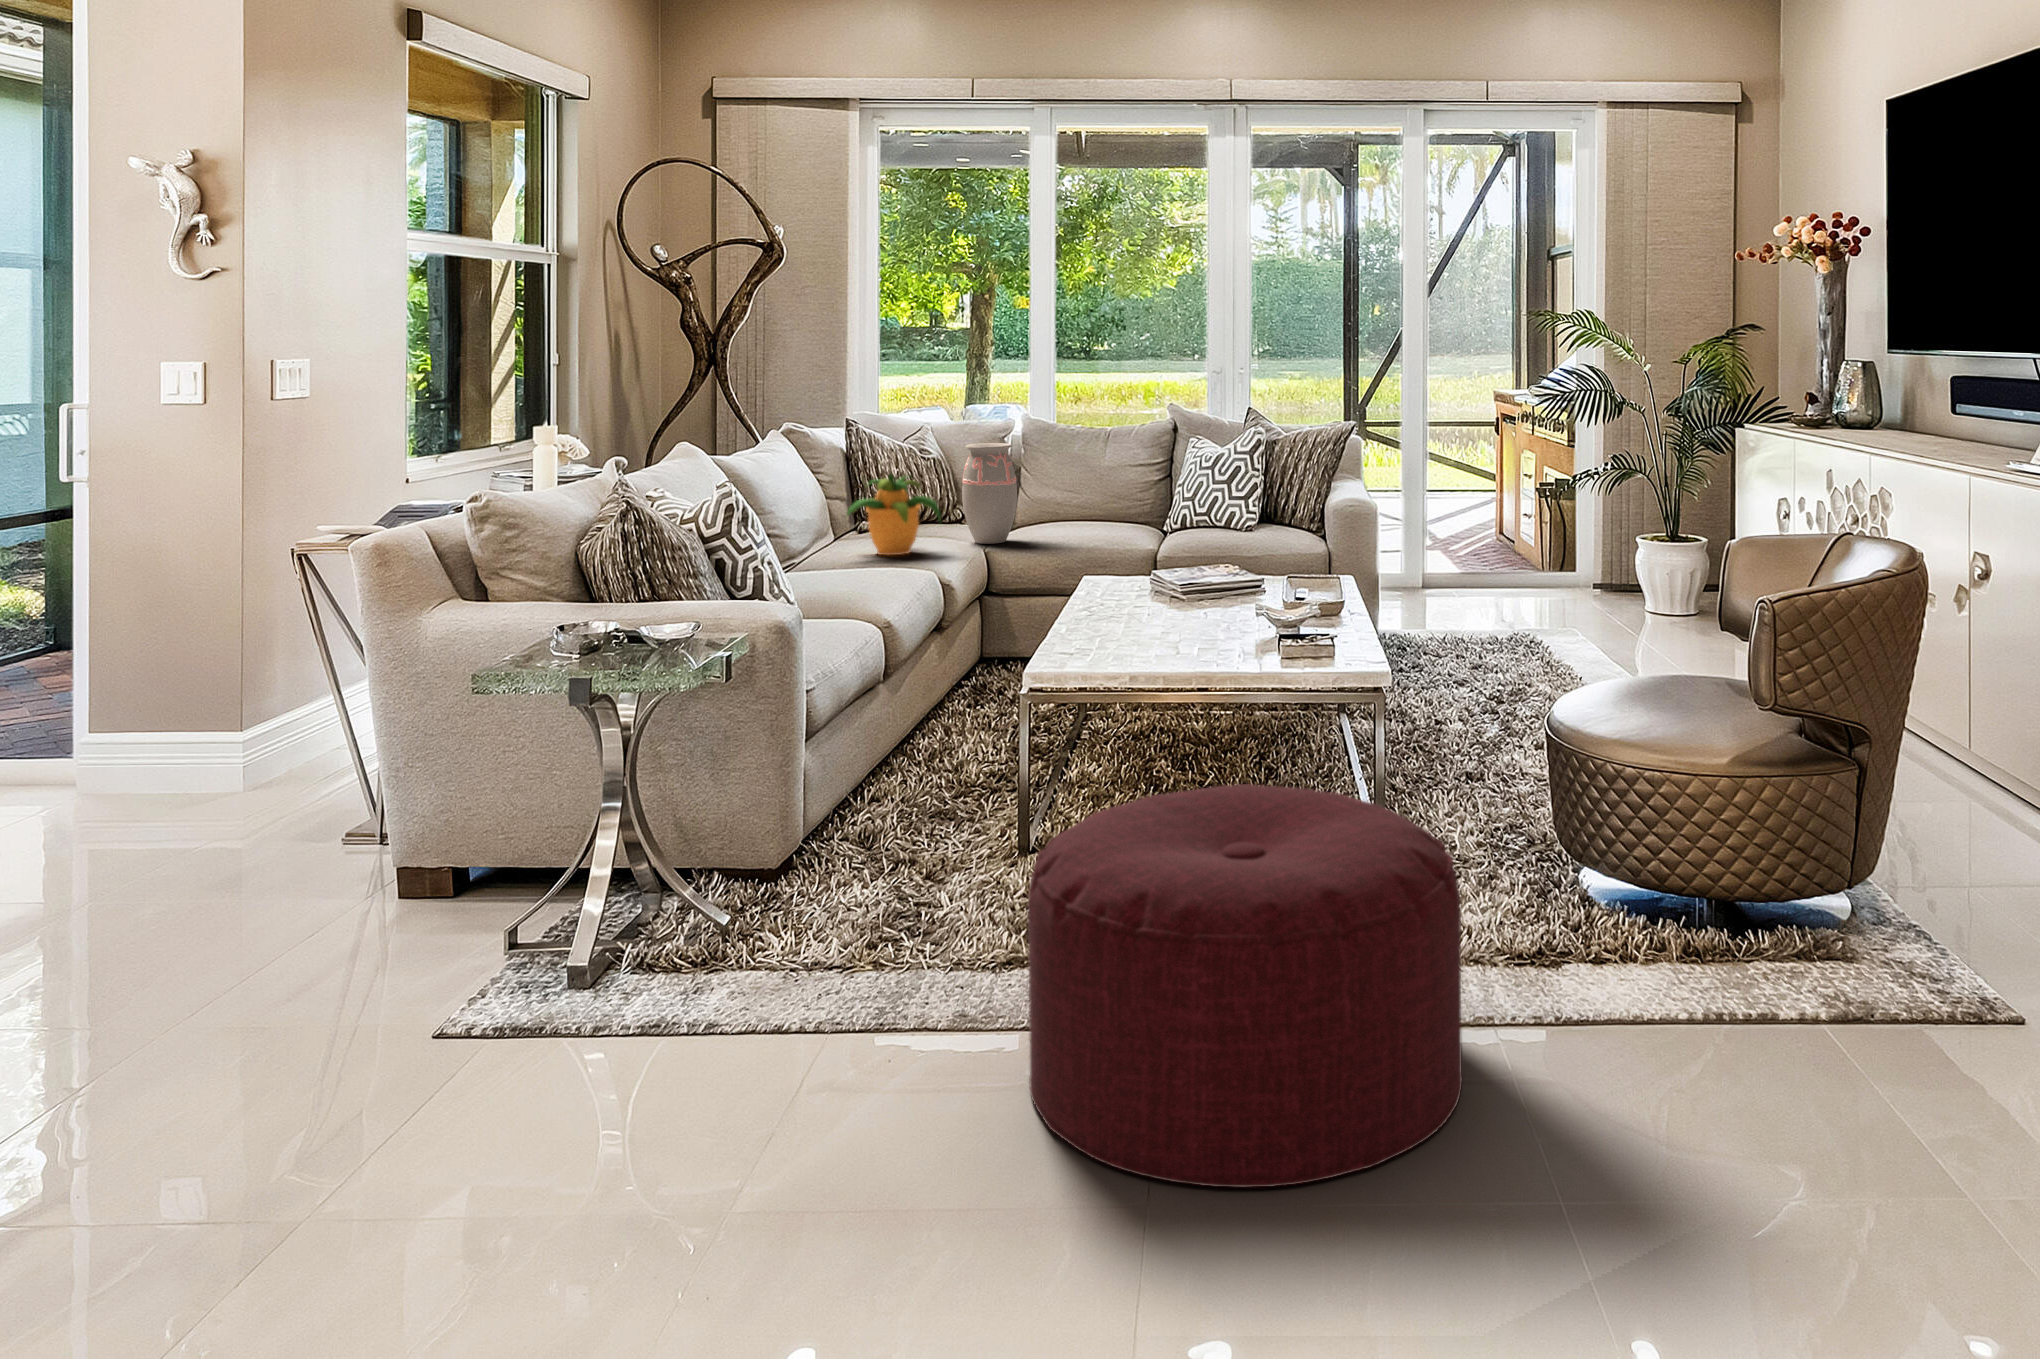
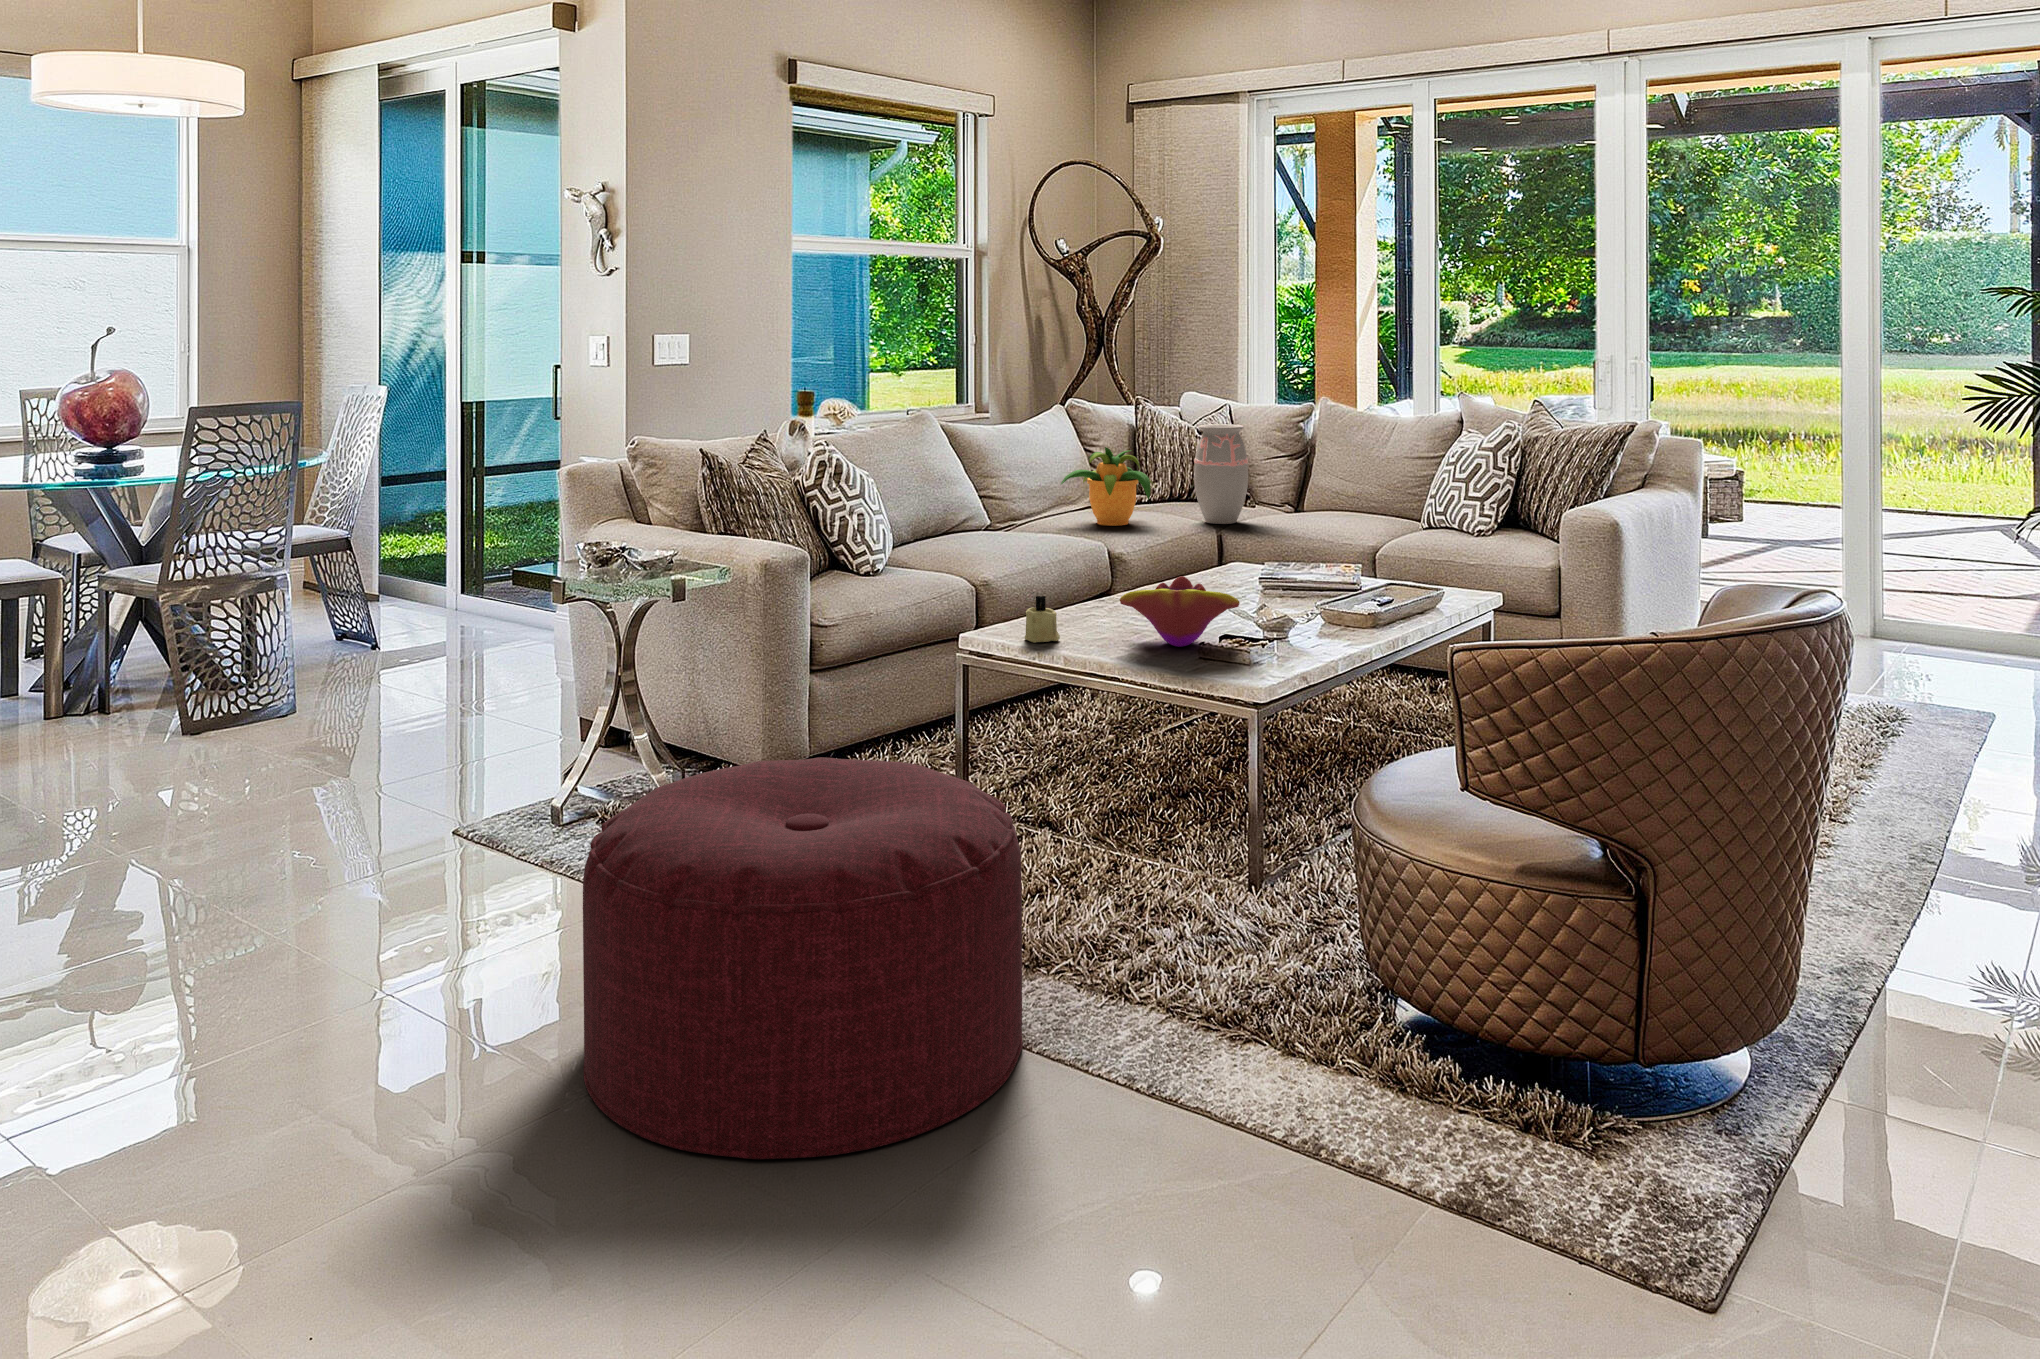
decorative bowl: none [1174,586,1291,652] -> present [1120,576,1240,647]
candle: none [1097,619,1131,666] -> present [1025,596,1060,642]

